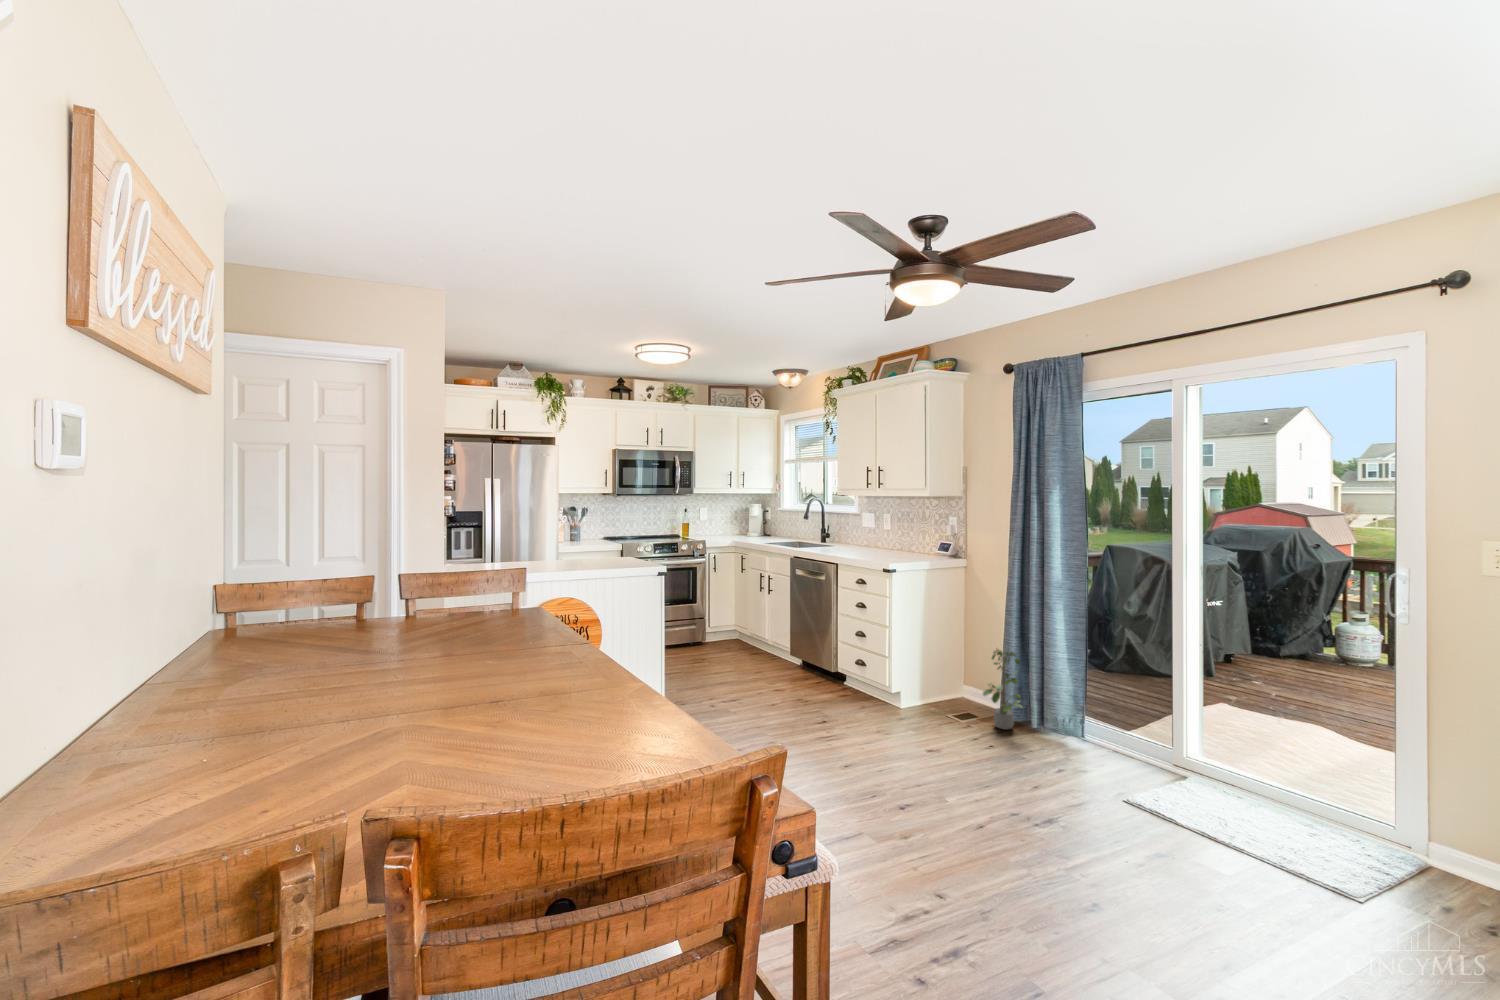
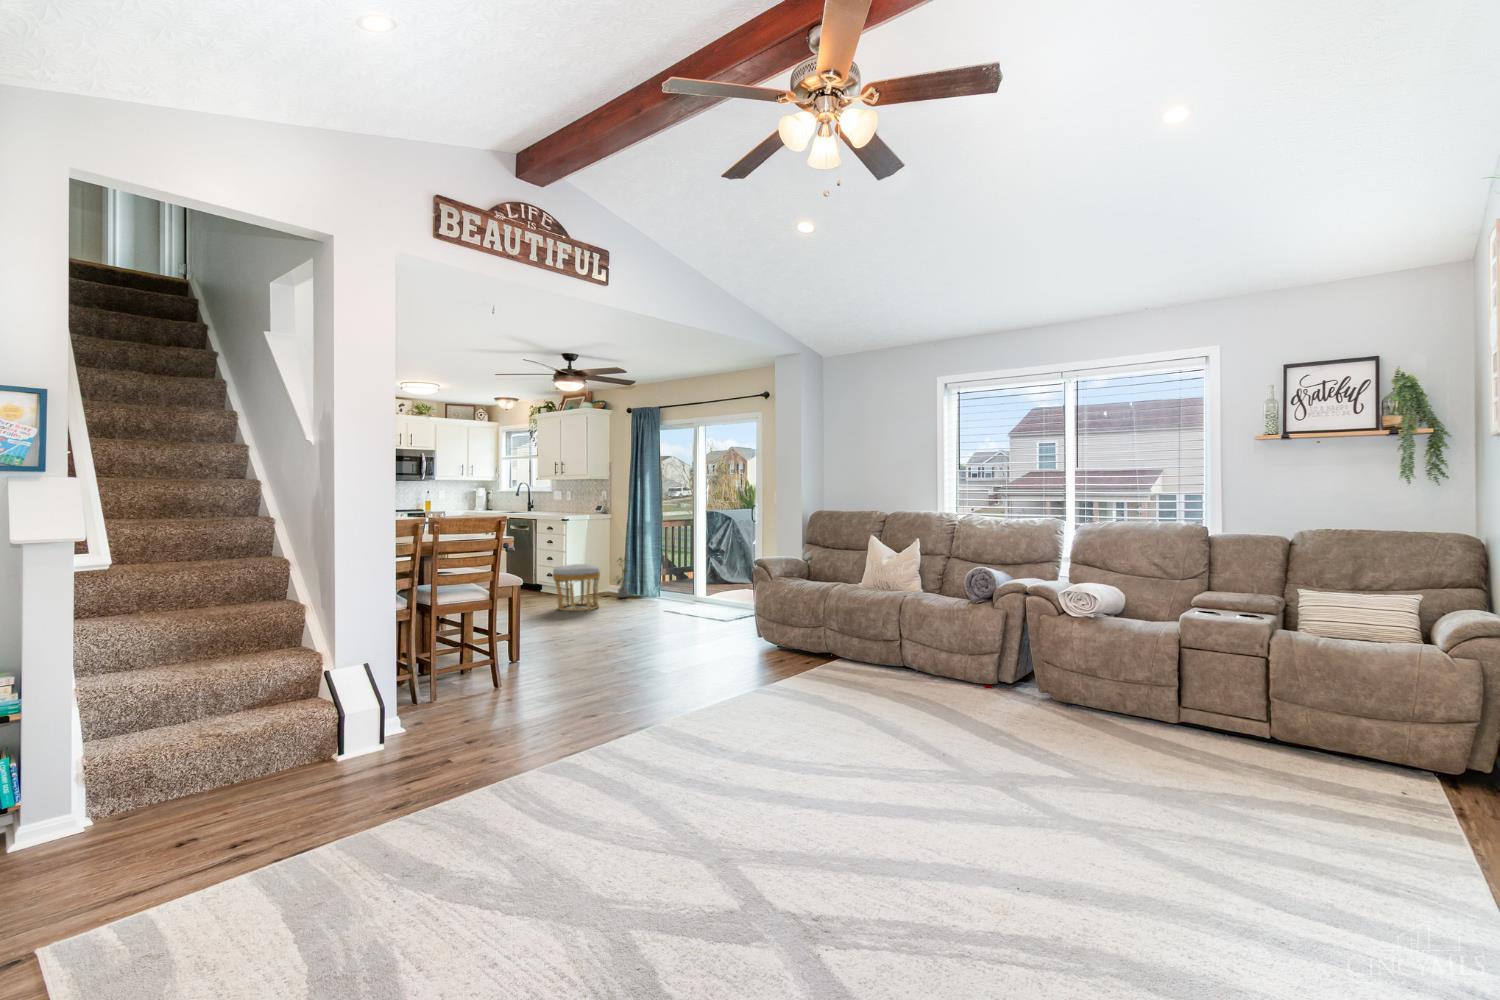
ottoman: none [879,672,976,785] -> present [553,564,600,611]

